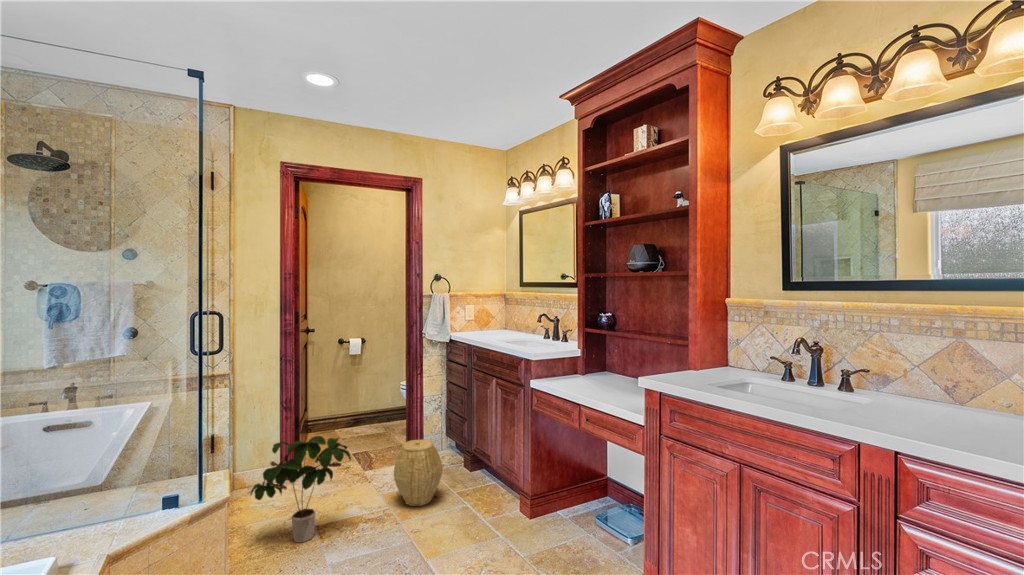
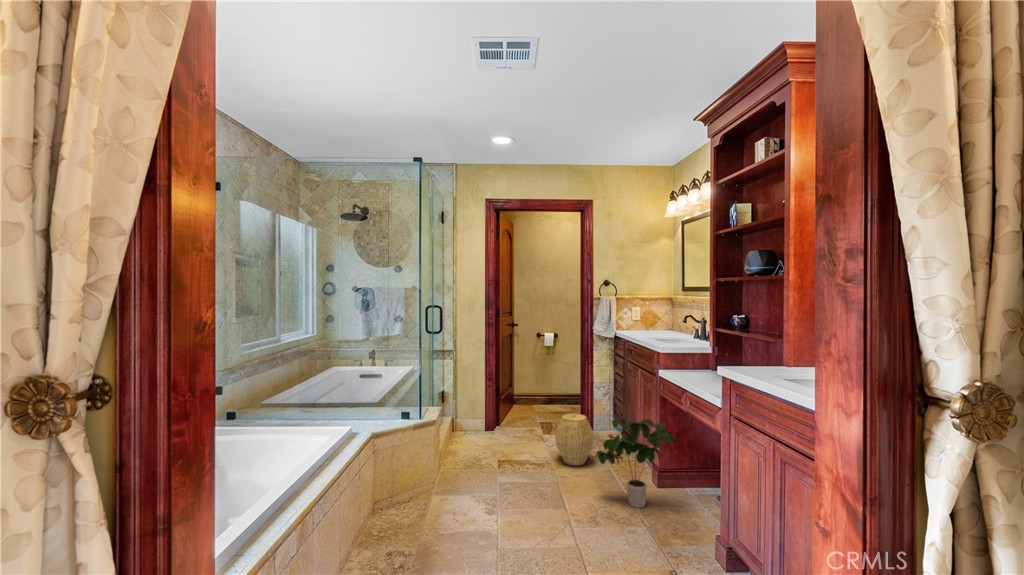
potted plant: present [250,436,351,542] -> present [596,418,677,508]

